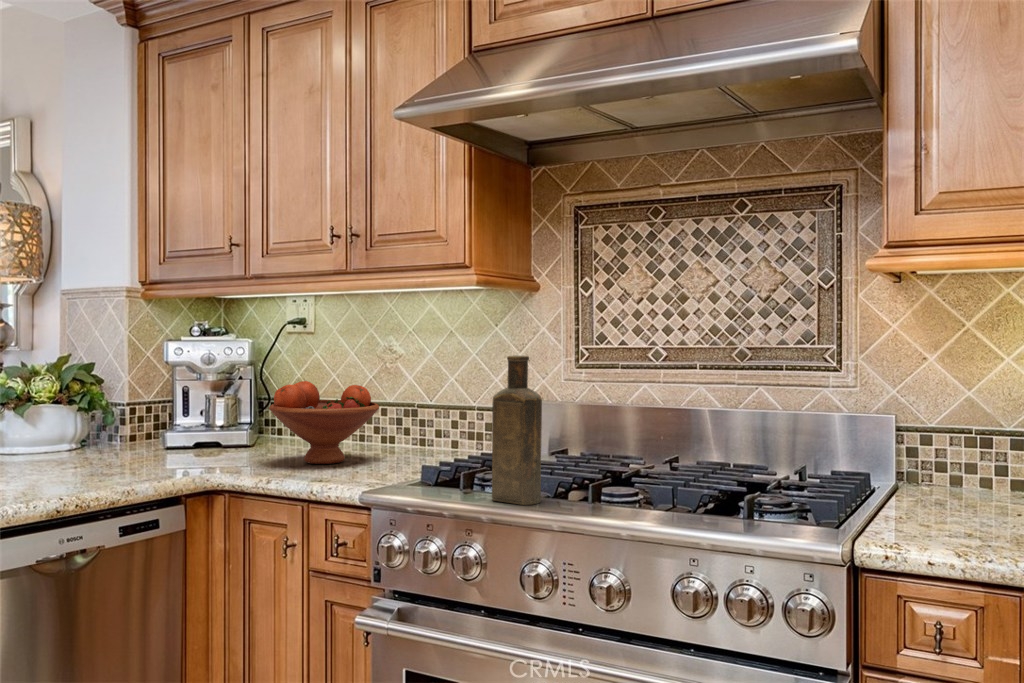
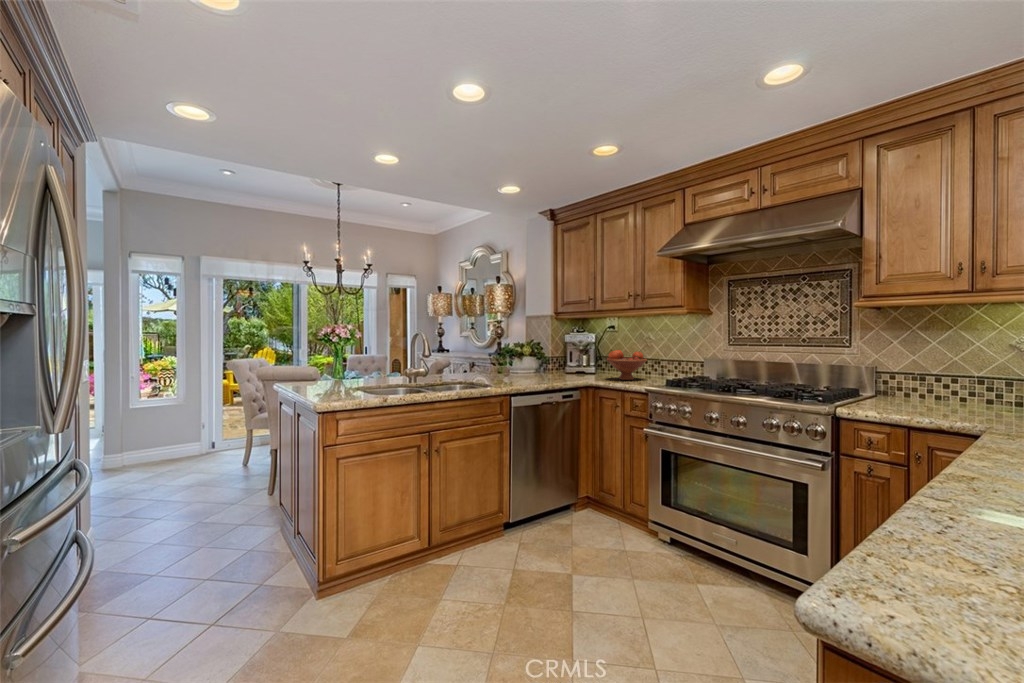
bottle: present [492,356,542,505] -> none [695,341,714,393]

